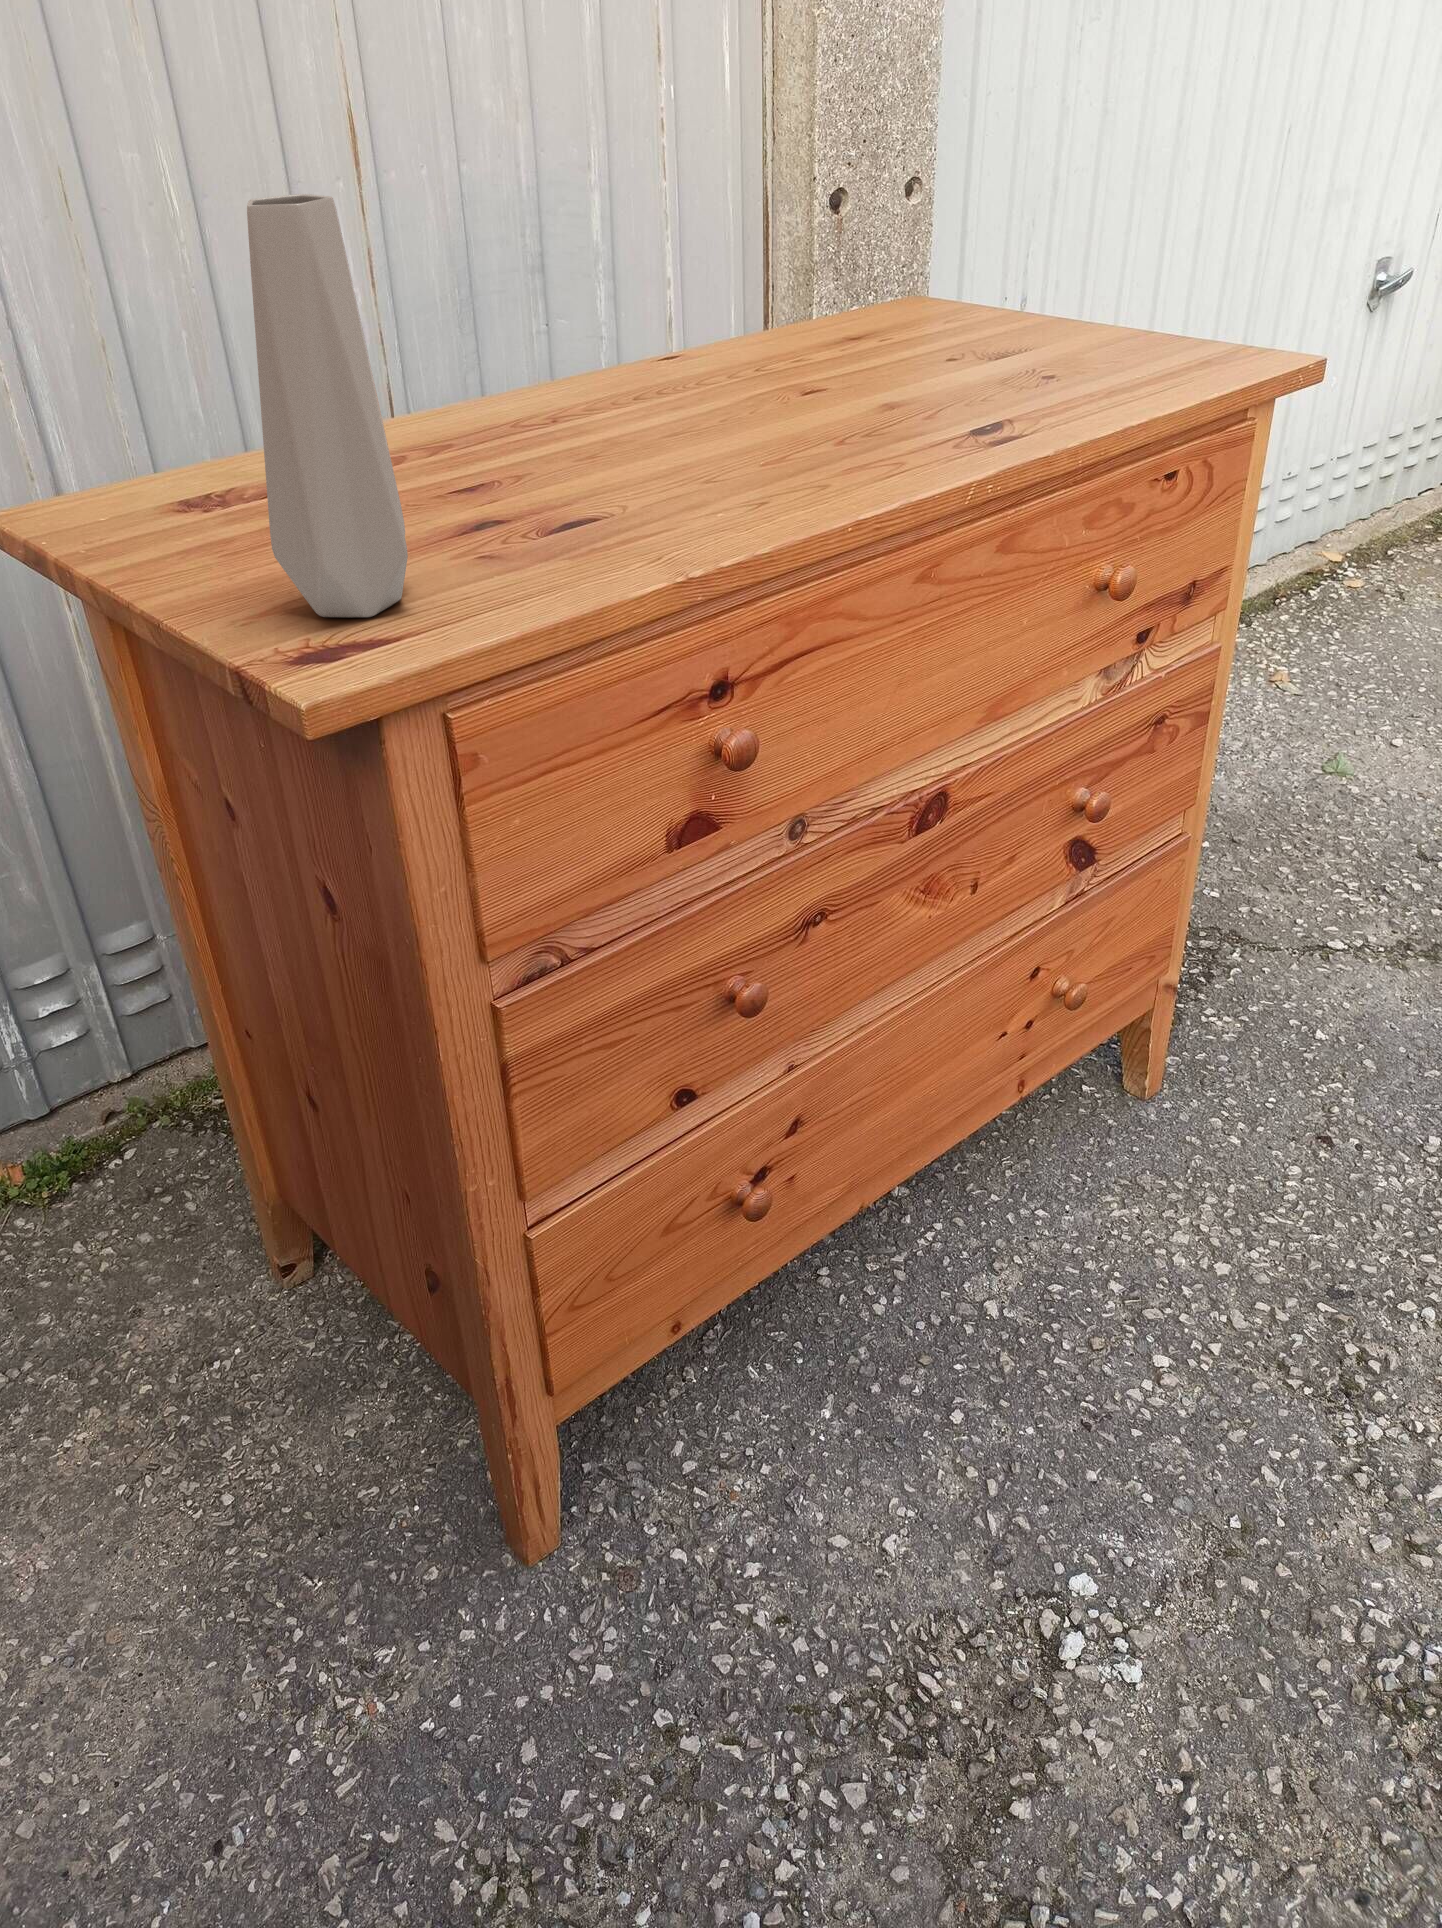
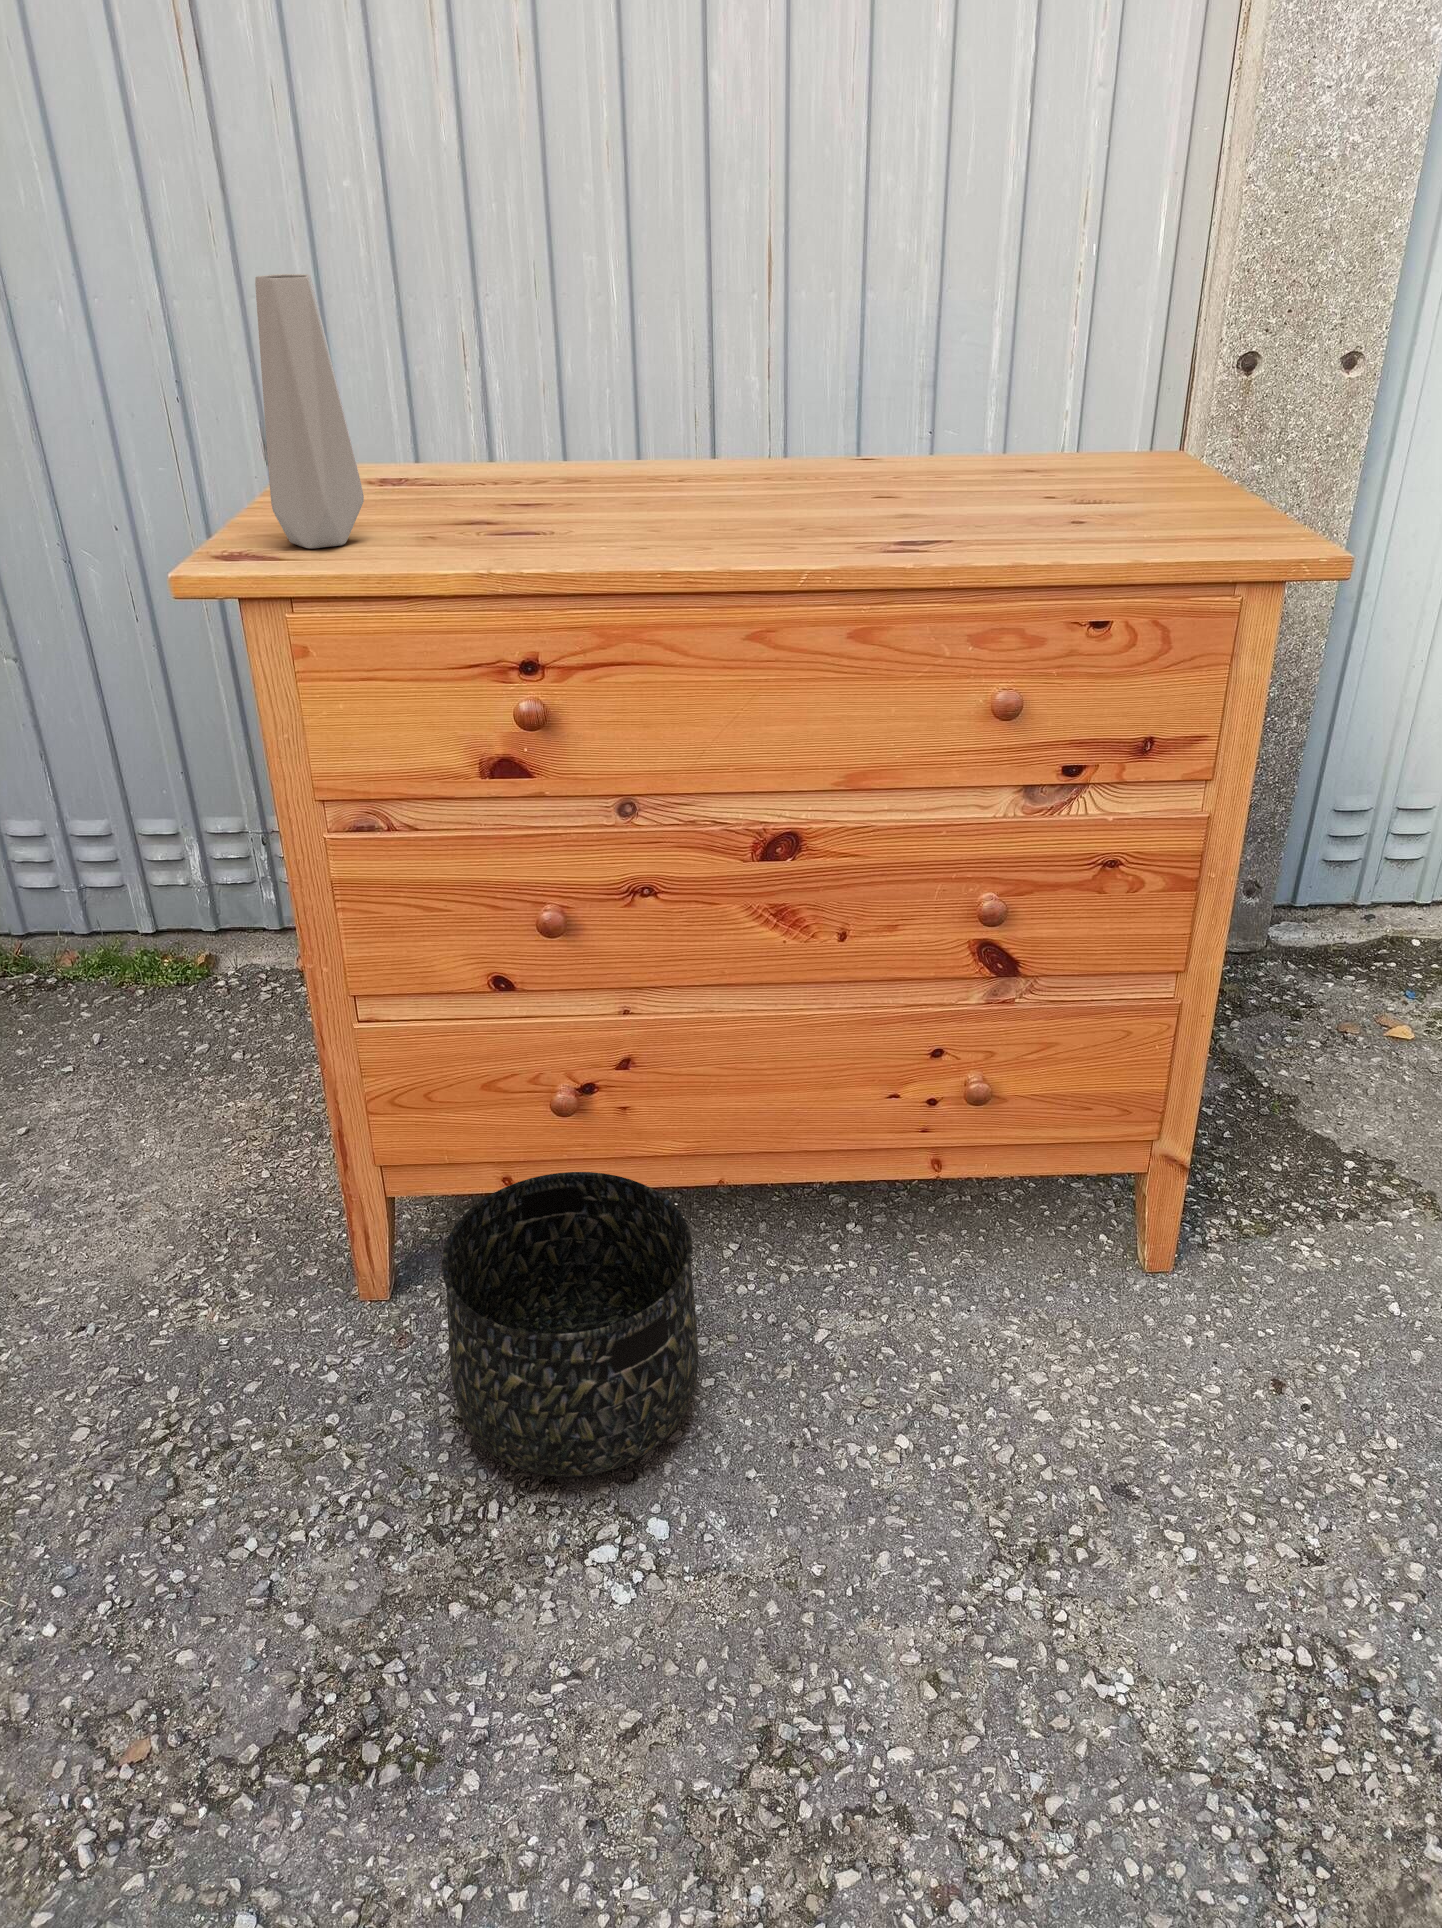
basket: none [726,1249,1030,1628] -> present [442,1172,698,1477]

